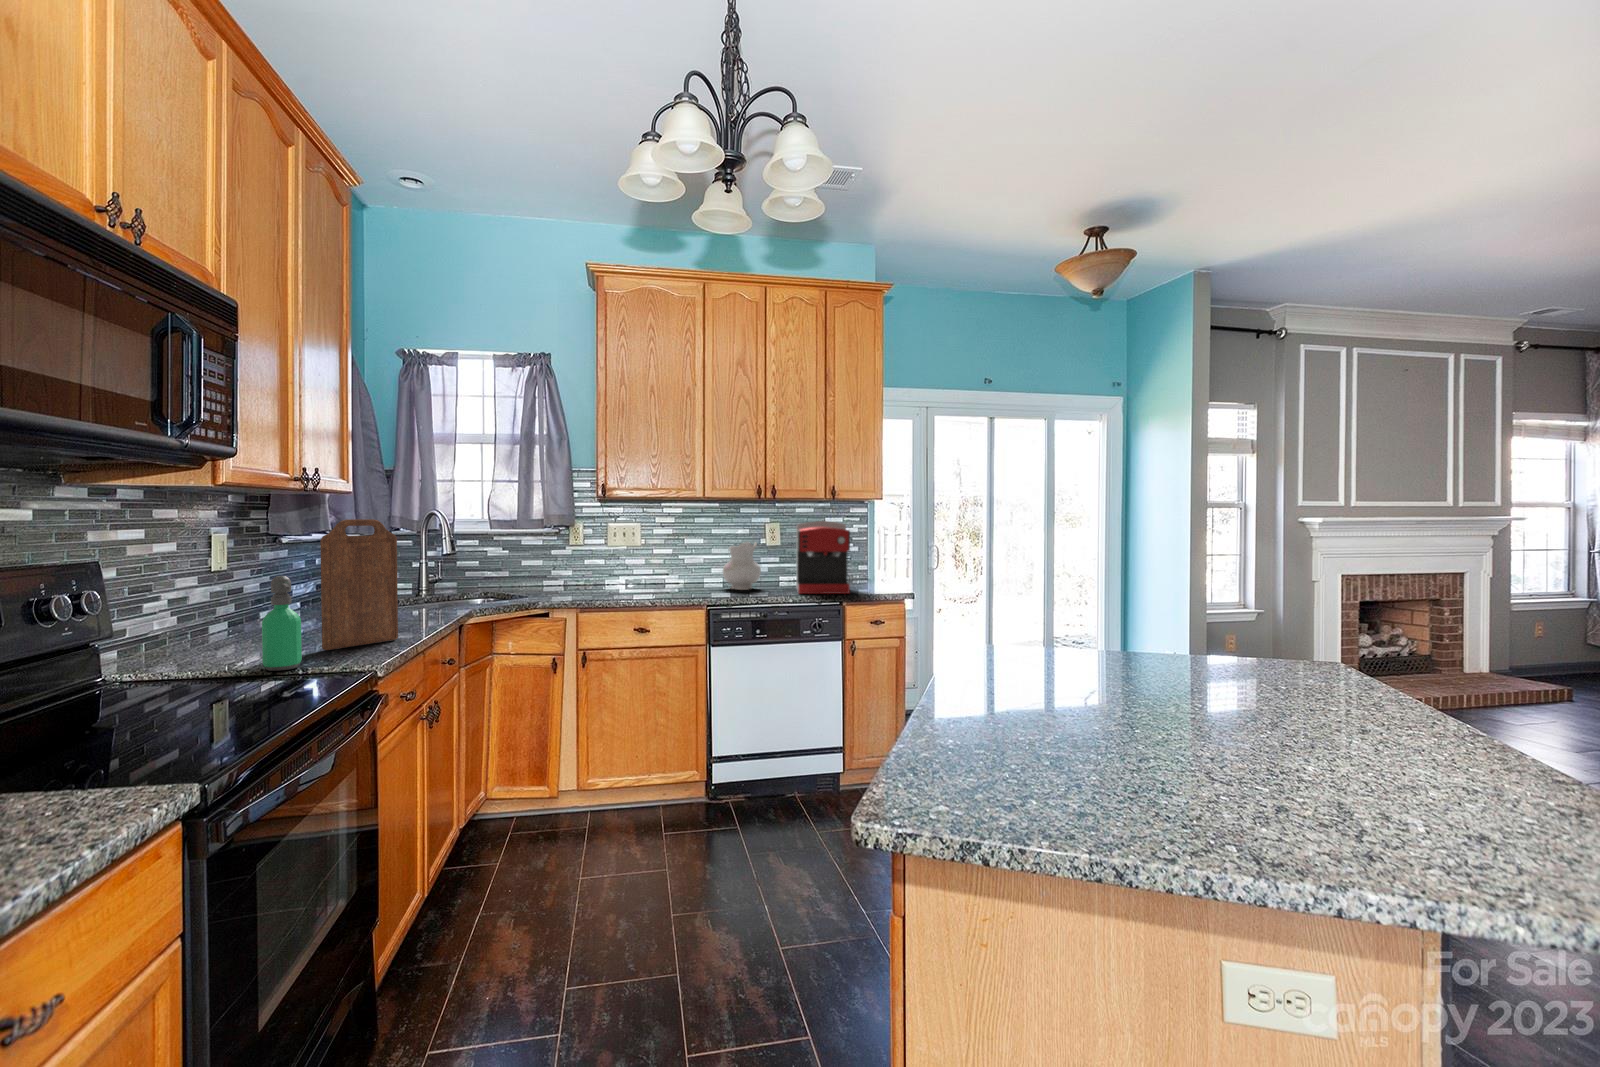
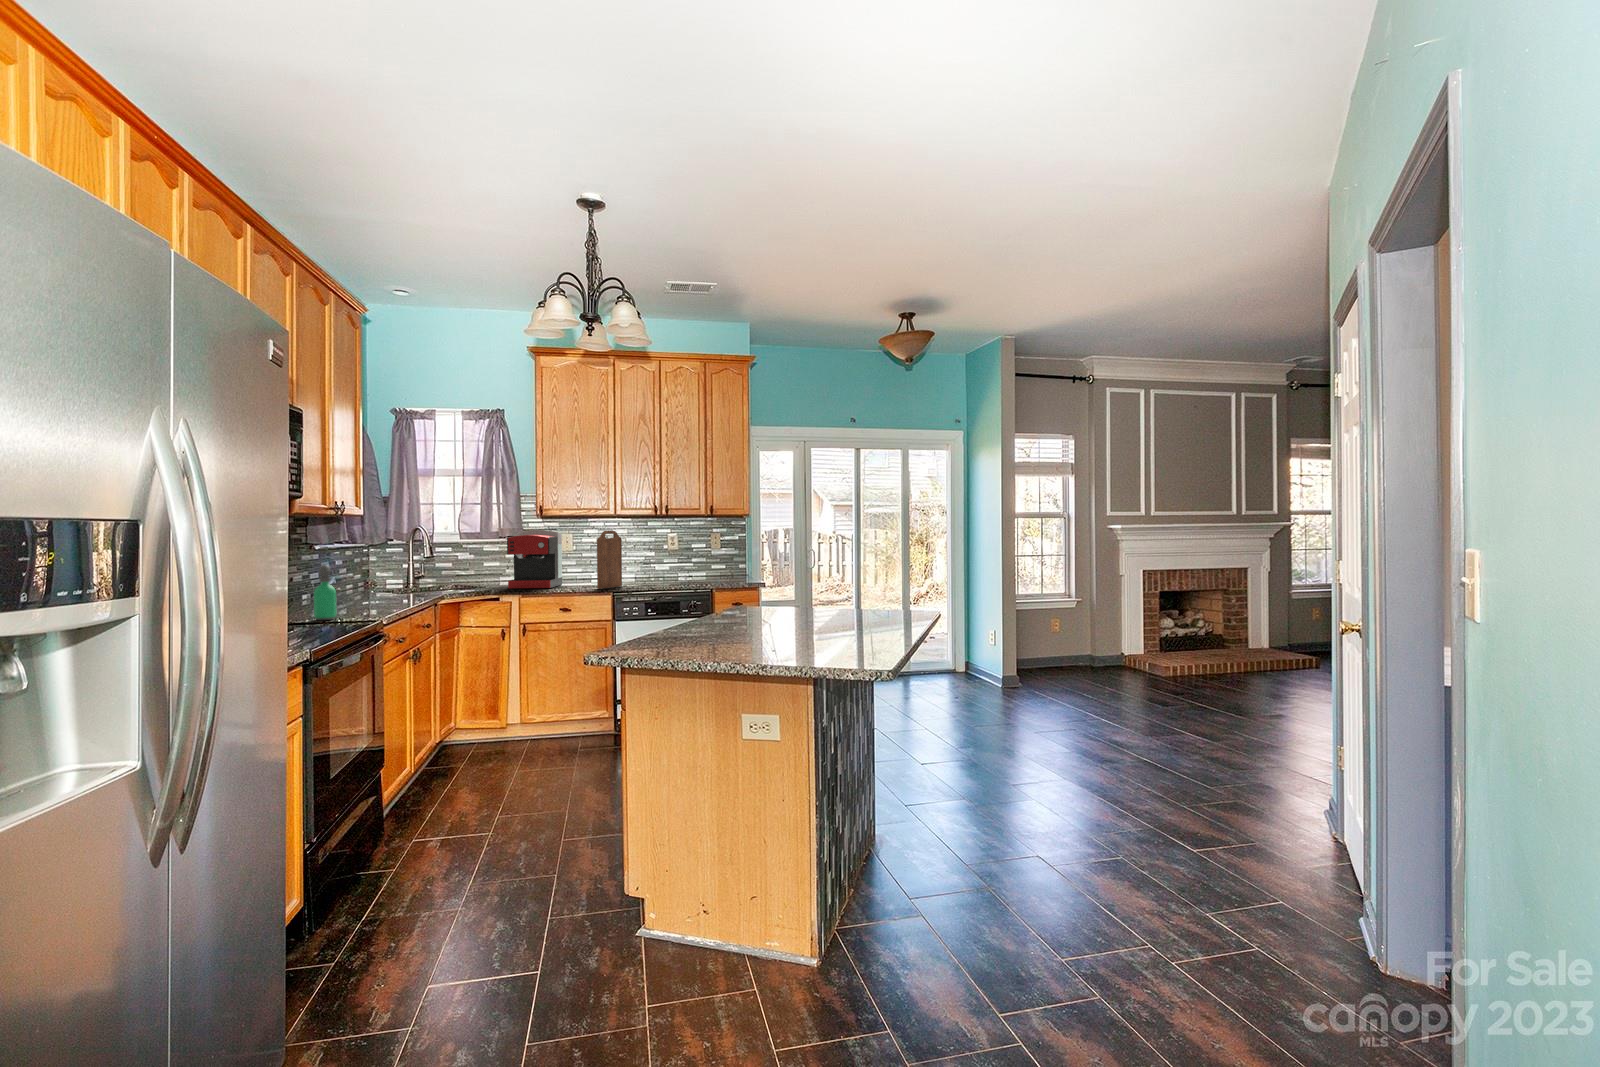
cutting board: present [320,519,398,650] -> present [597,531,622,589]
coffee maker: present [796,521,850,594] -> present [507,530,562,588]
ceramic pitcher: present [723,542,761,590] -> none [635,545,664,583]

